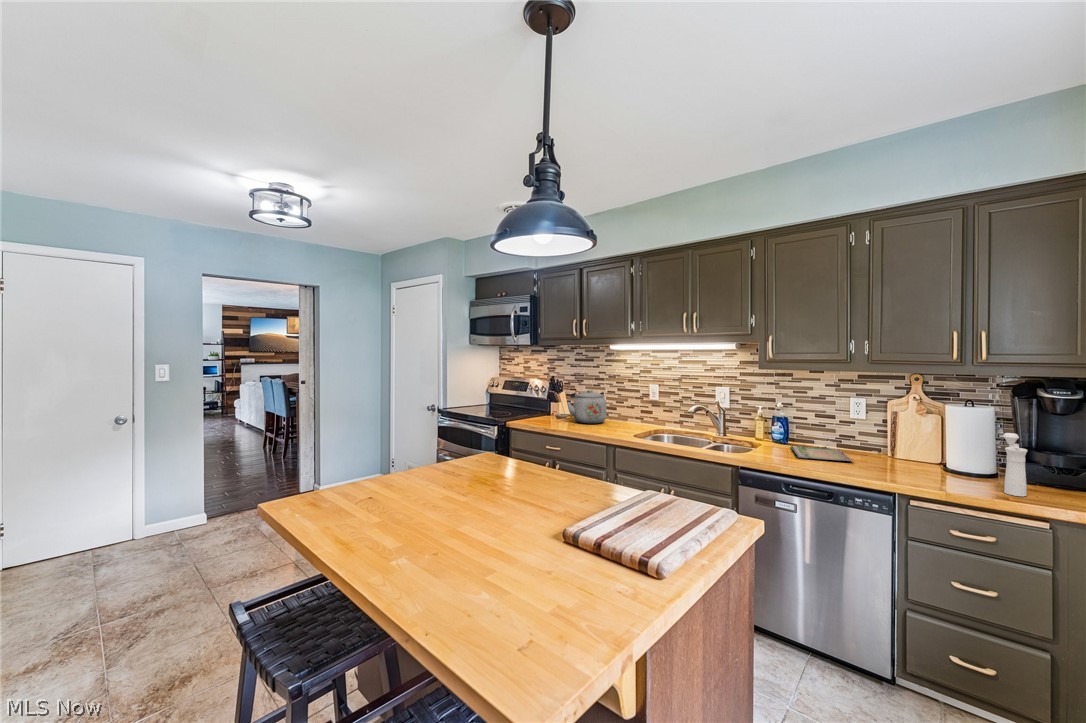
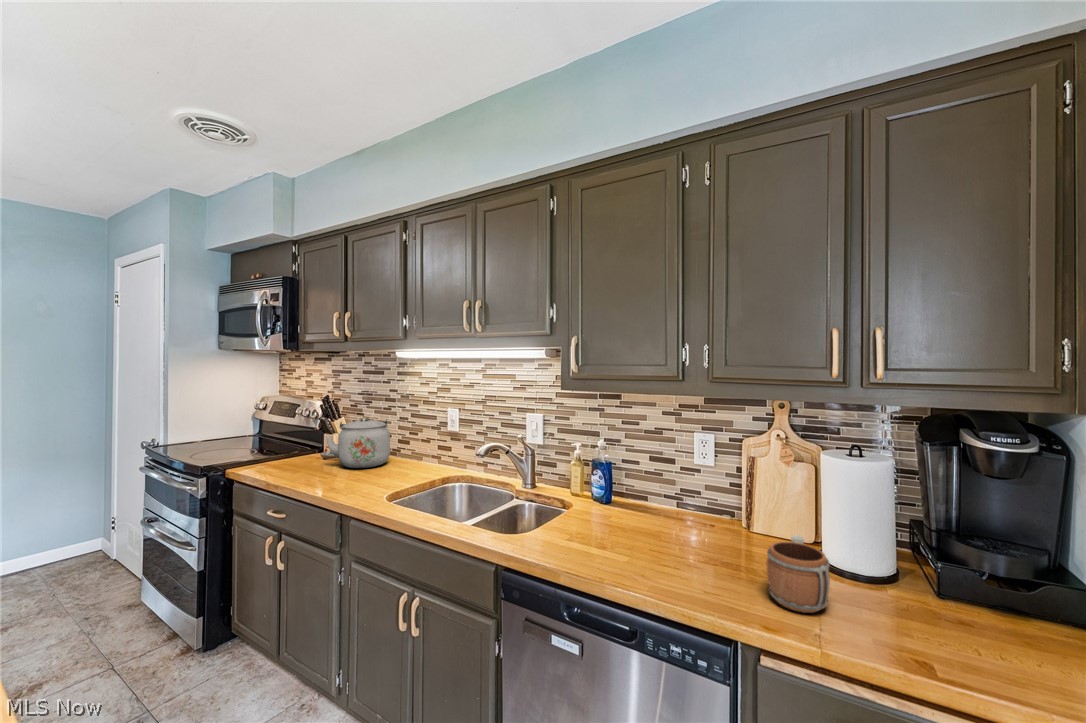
pepper mill: present [1003,433,1027,497] -> none [909,510,955,645]
tray: present [791,445,853,461] -> none [606,502,688,545]
mug: none [911,449,952,485] -> present [767,535,830,613]

